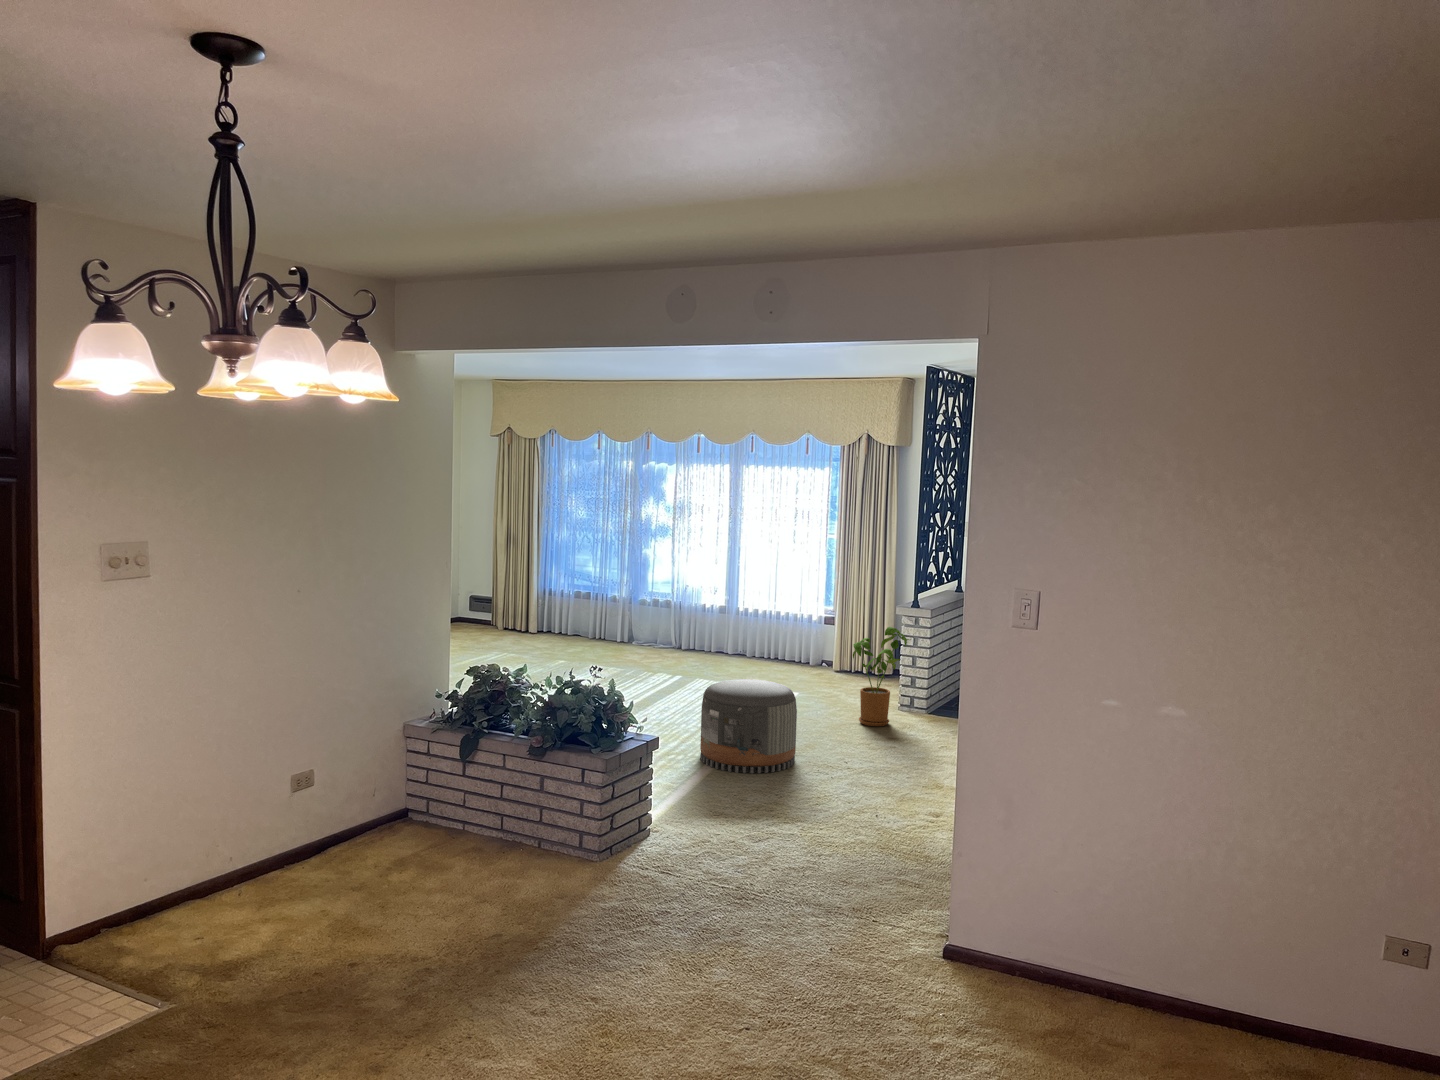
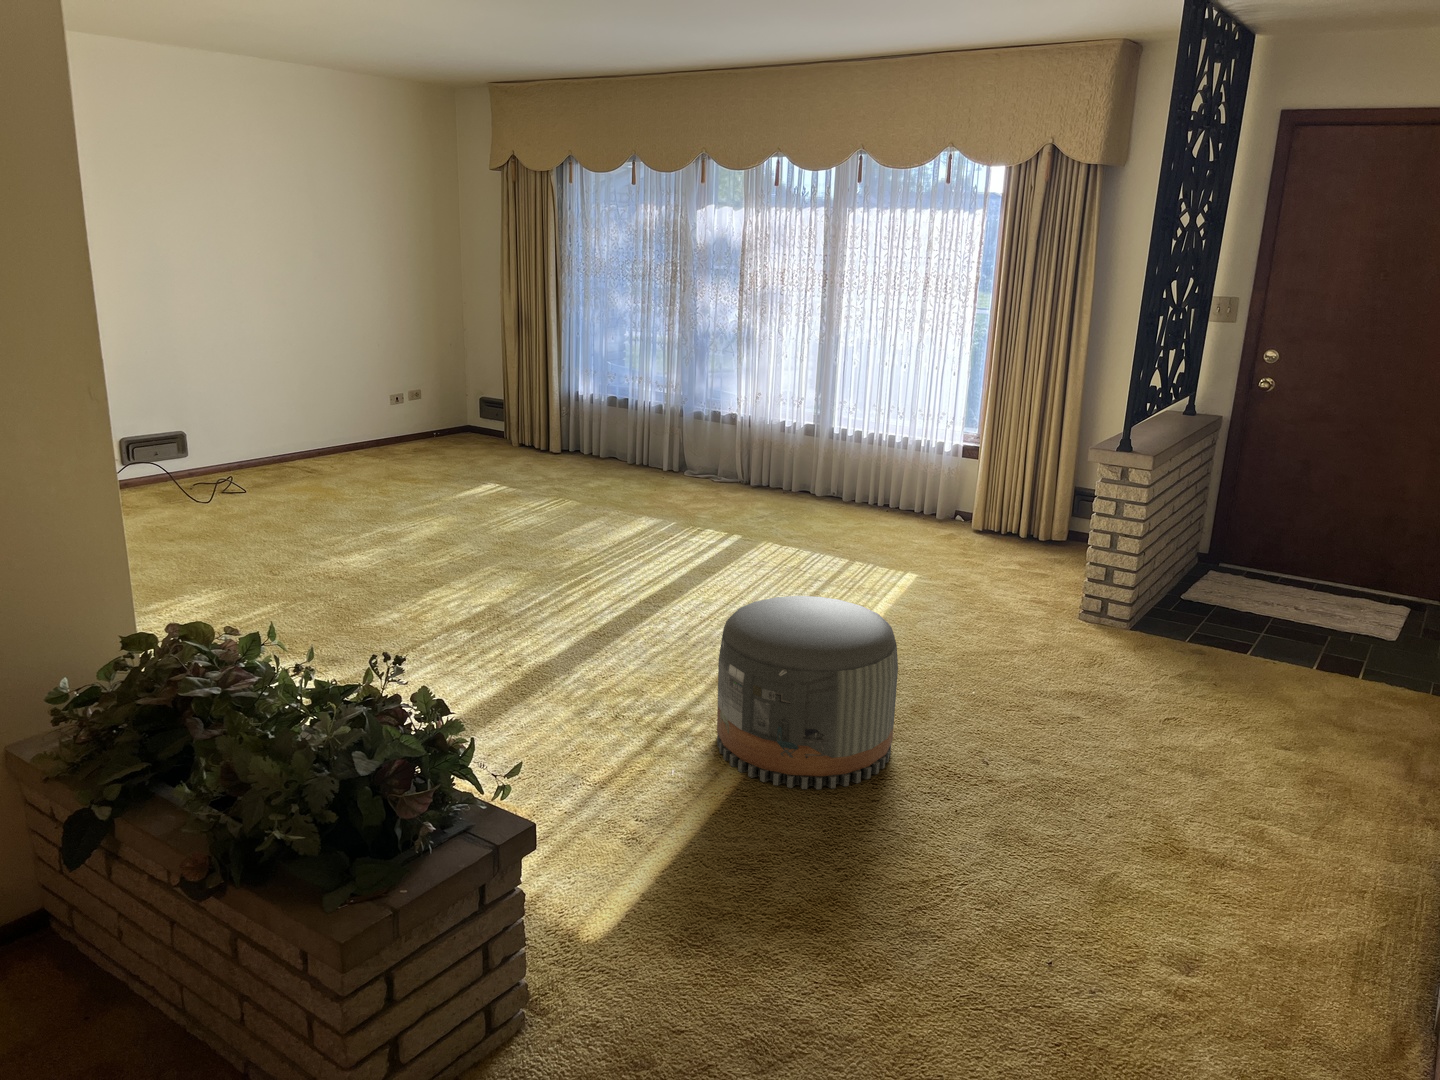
house plant: present [853,627,909,726] -> none [1009,490,1116,659]

